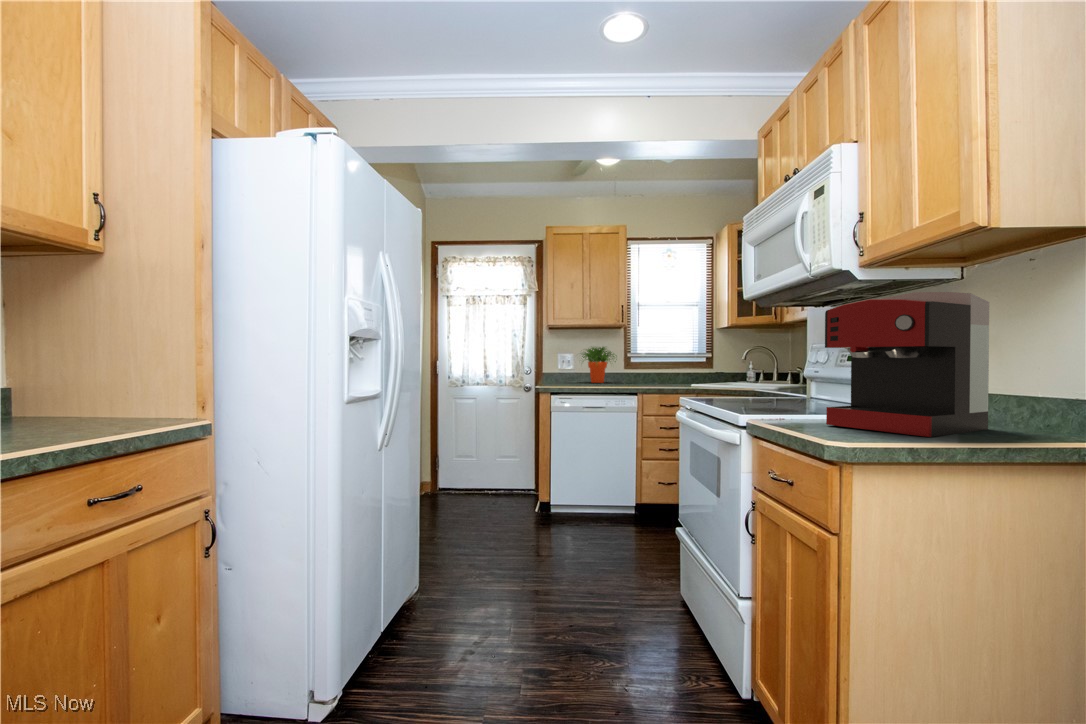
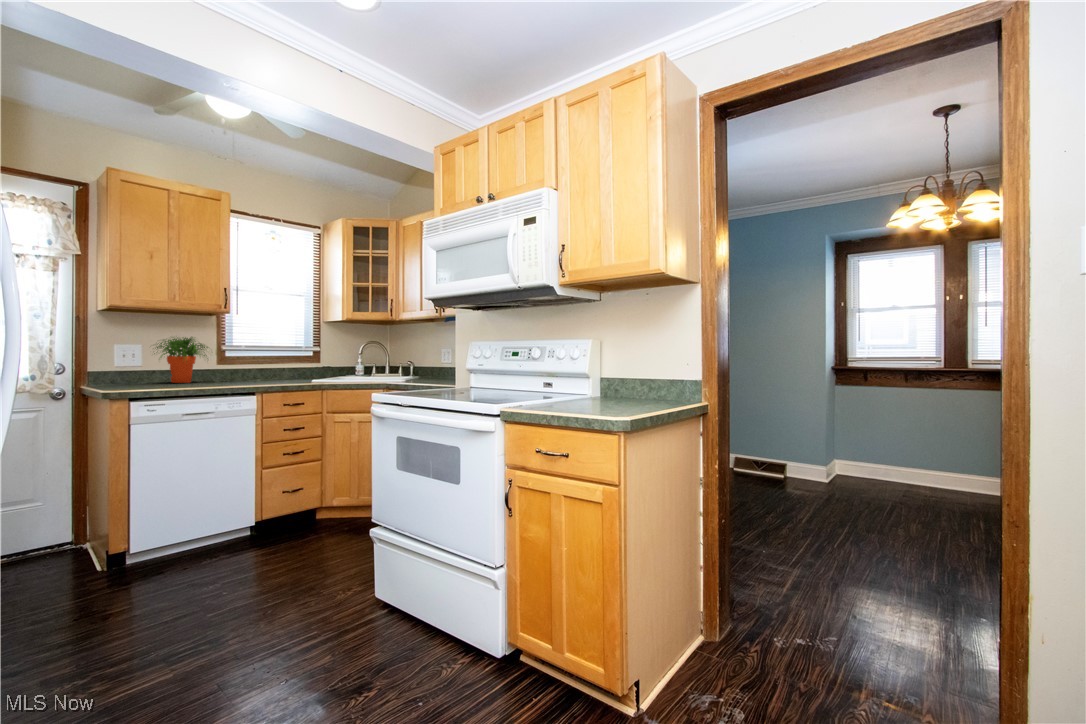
coffee maker: present [825,292,989,437] -> none [567,309,644,410]

